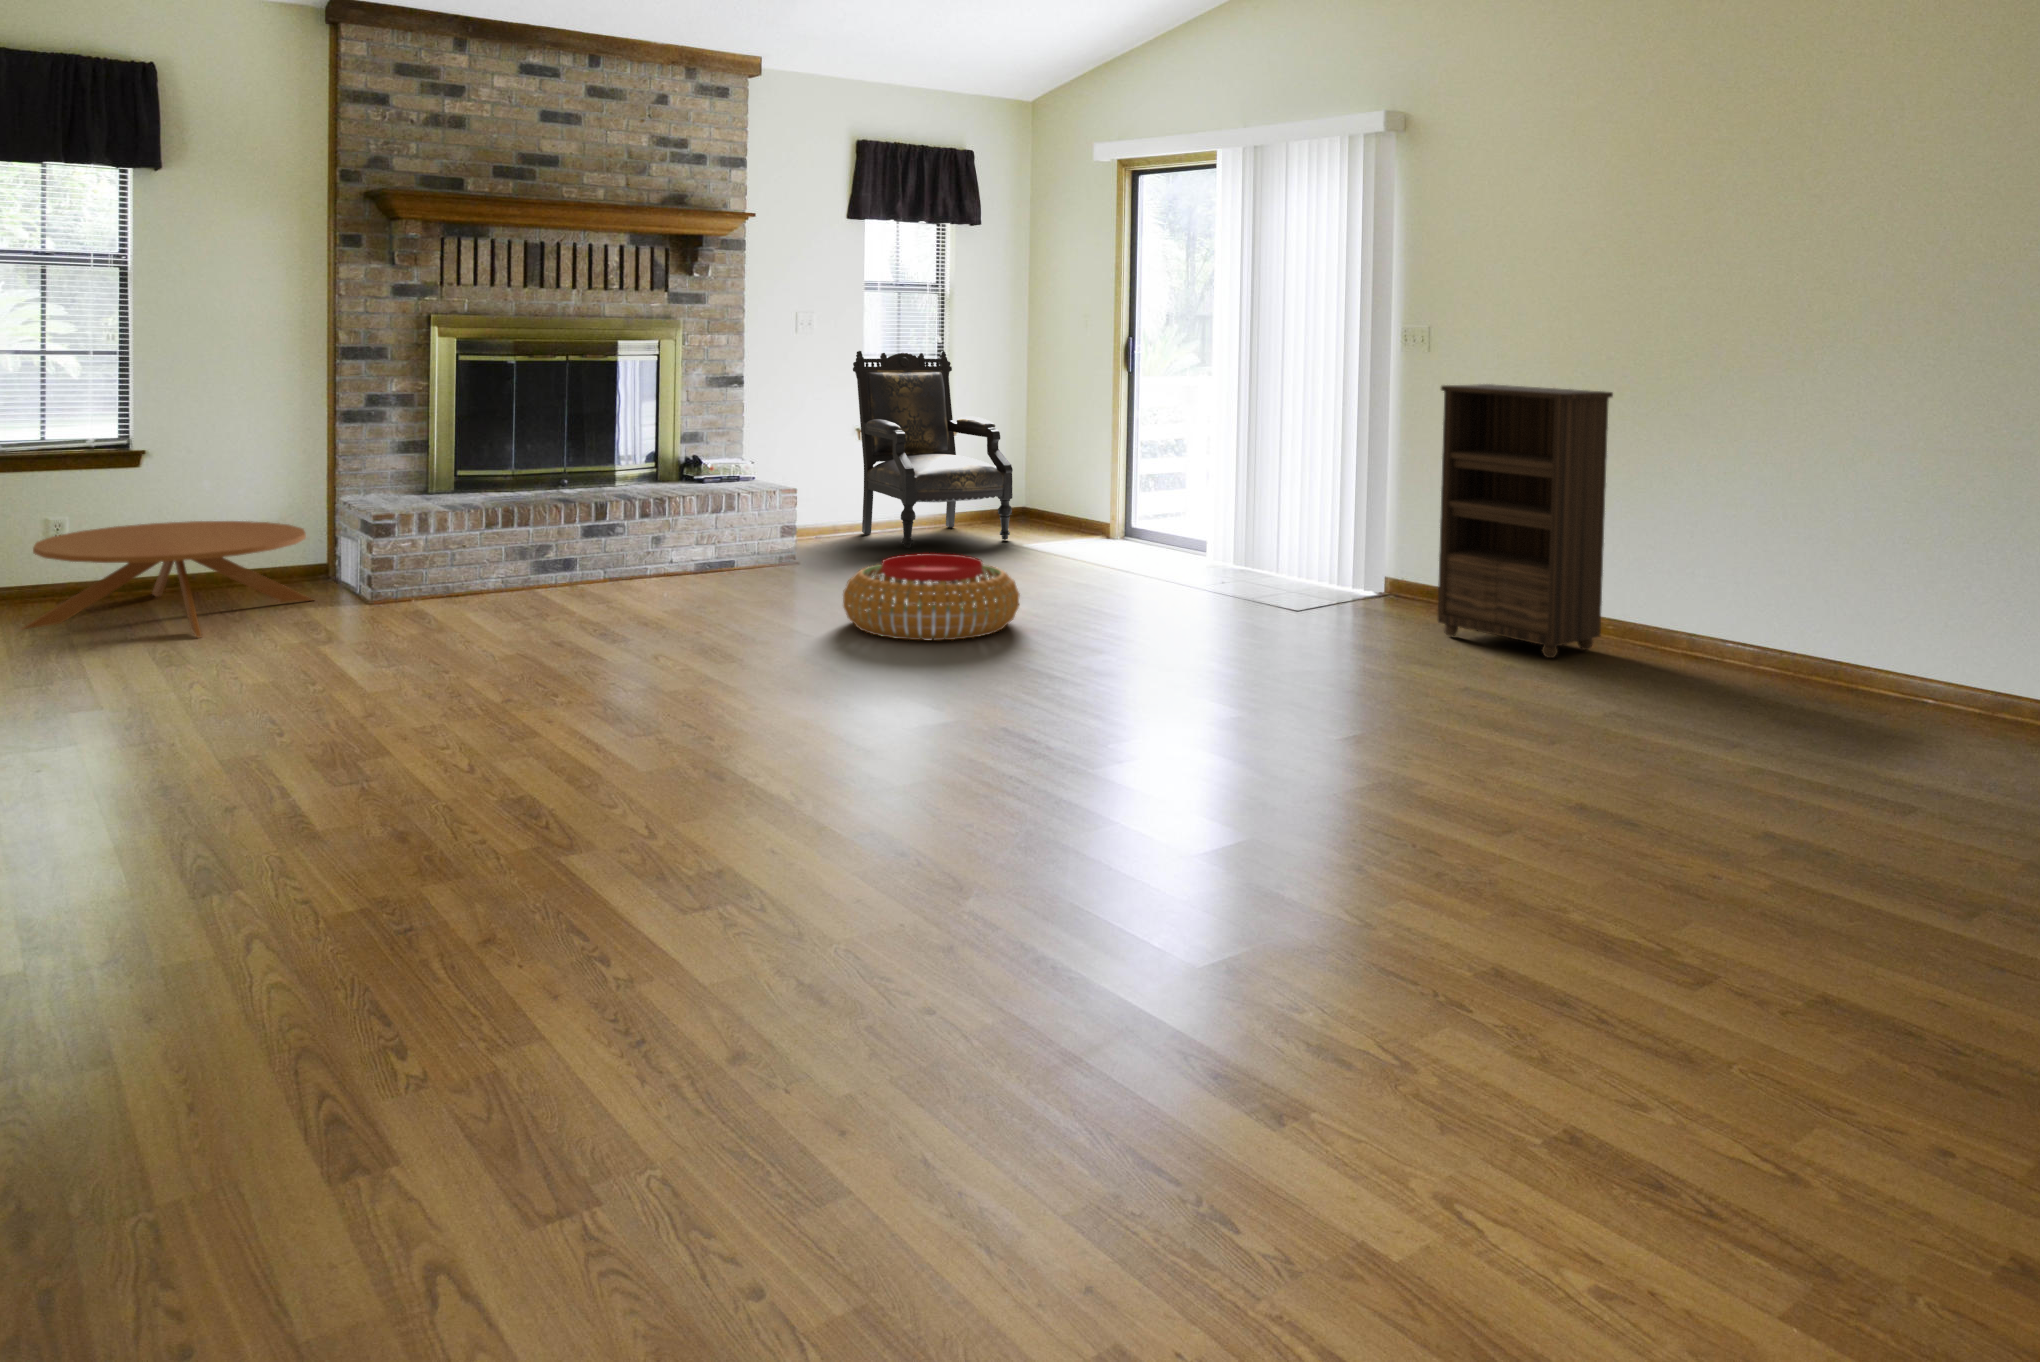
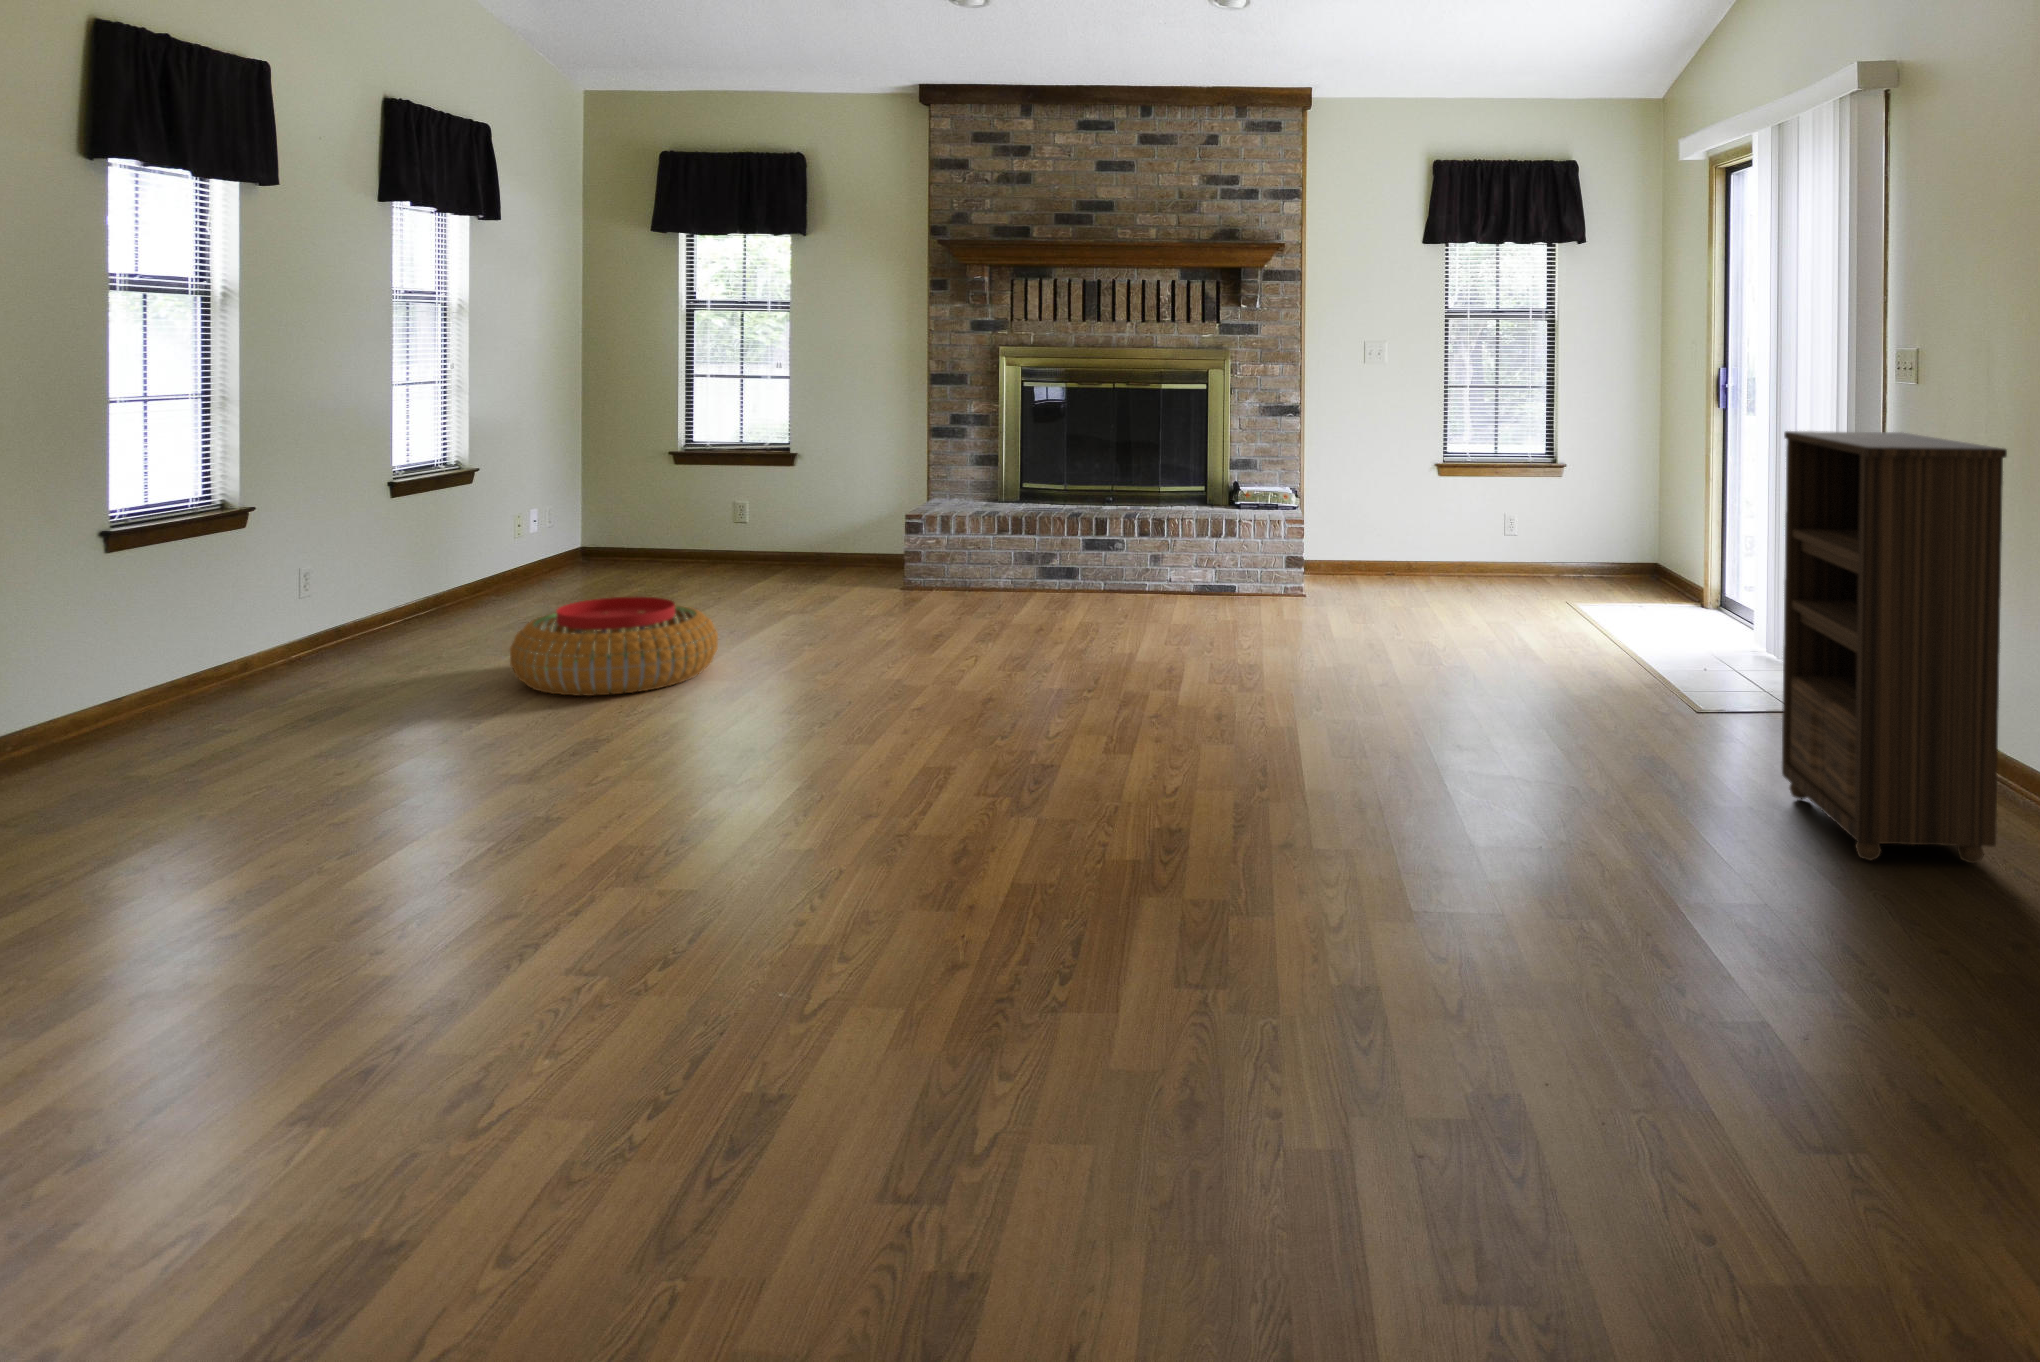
armchair: present [853,351,1013,548] -> none [1425,382,1569,600]
coffee table: present [21,521,312,638] -> none [683,508,879,597]
pouf: present [843,553,1019,640] -> present [510,597,718,696]

